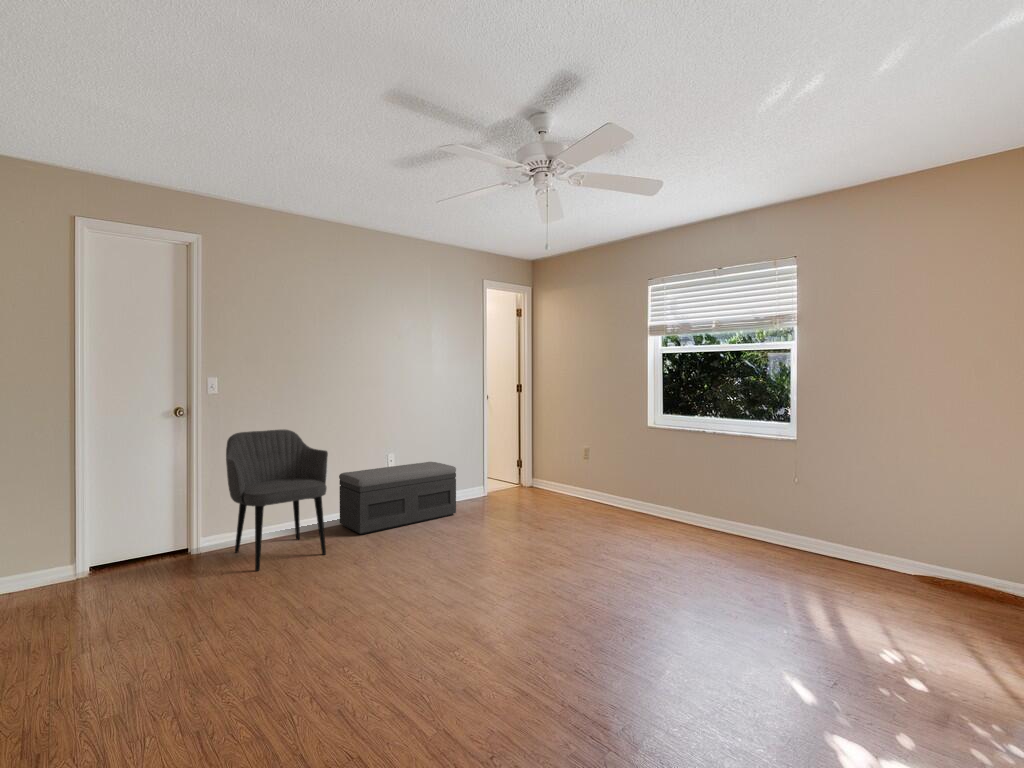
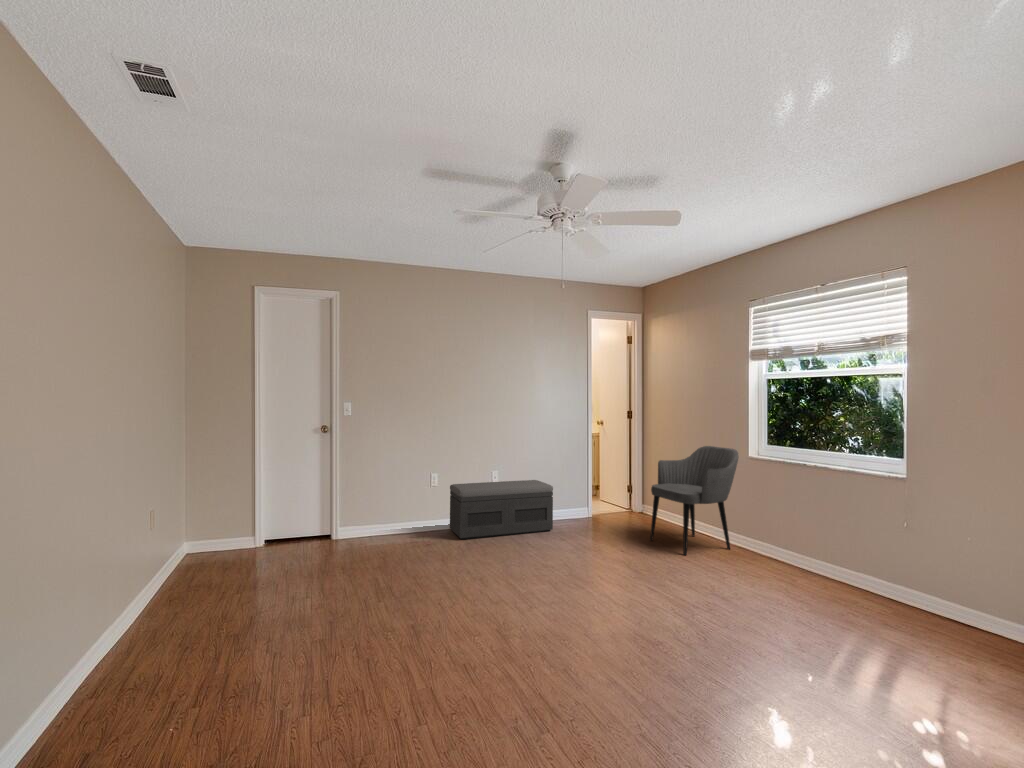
armchair: present [226,429,328,571] -> present [650,446,739,555]

